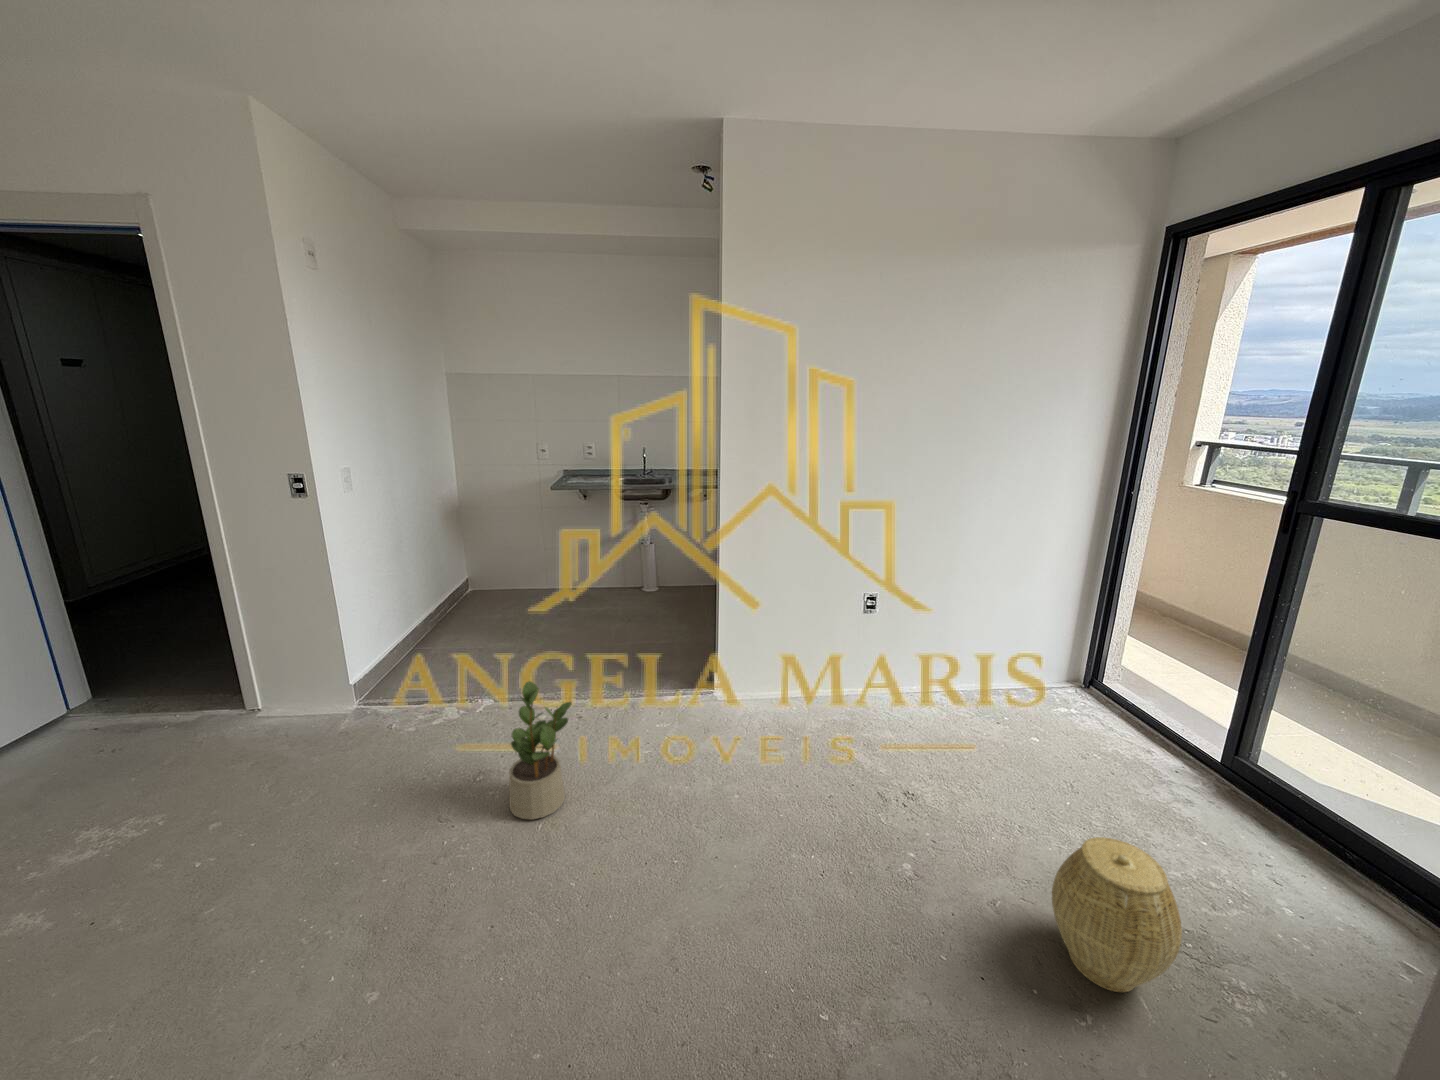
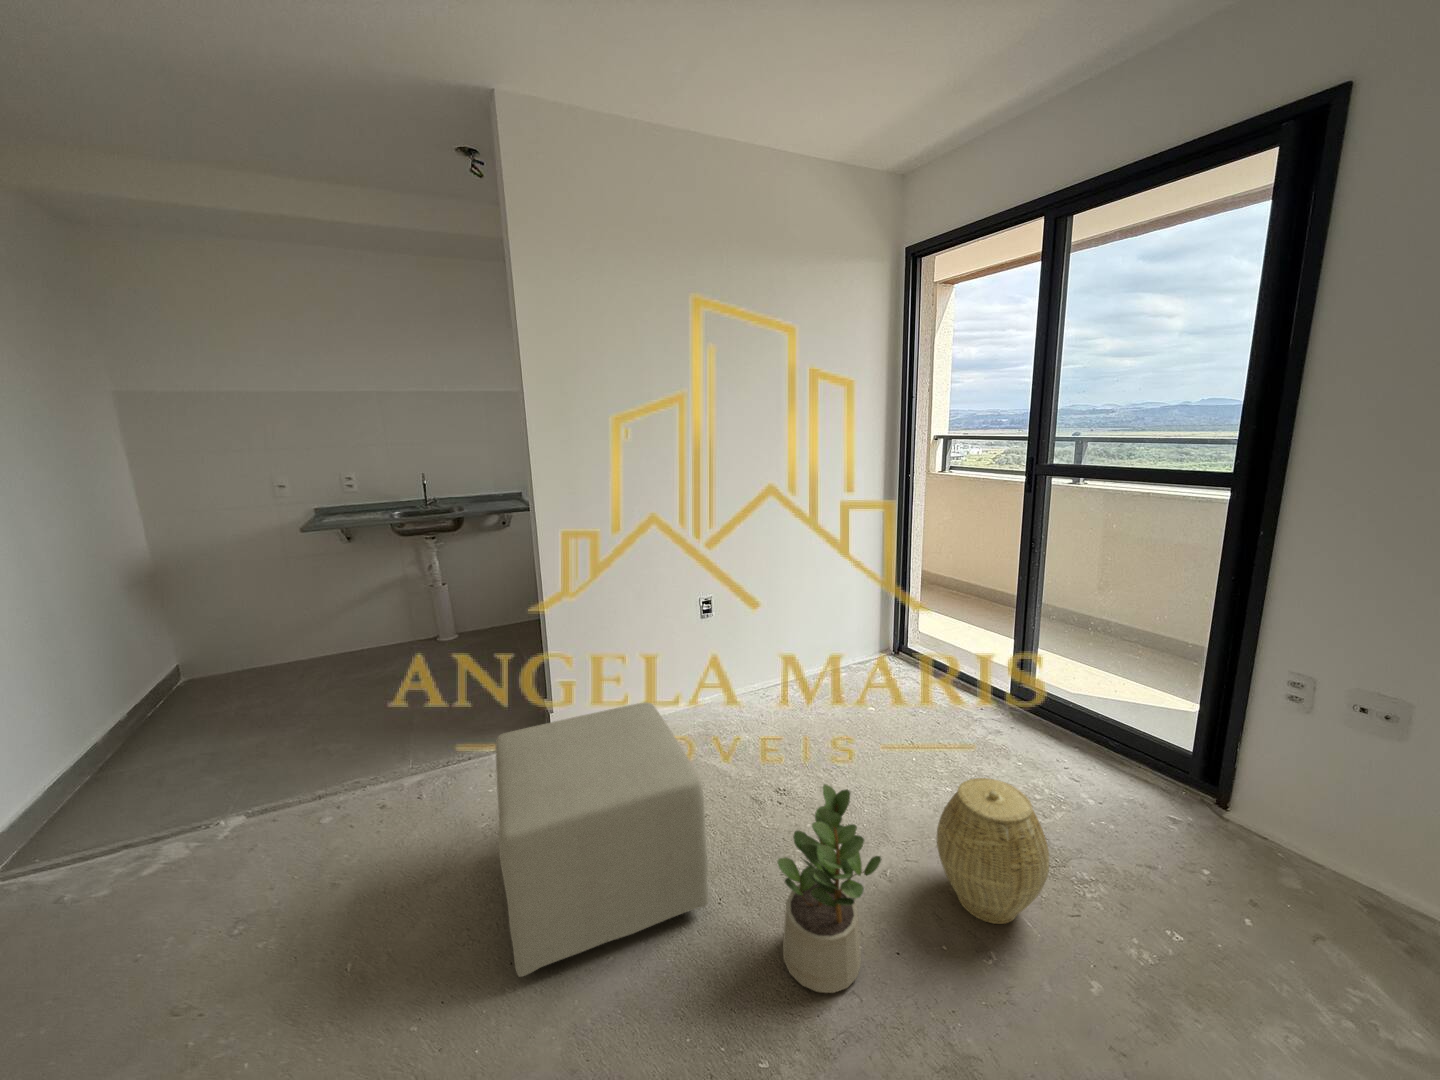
potted plant: present [509,681,572,819] -> present [777,784,882,993]
ottoman: none [648,683,818,874] -> present [495,702,708,977]

